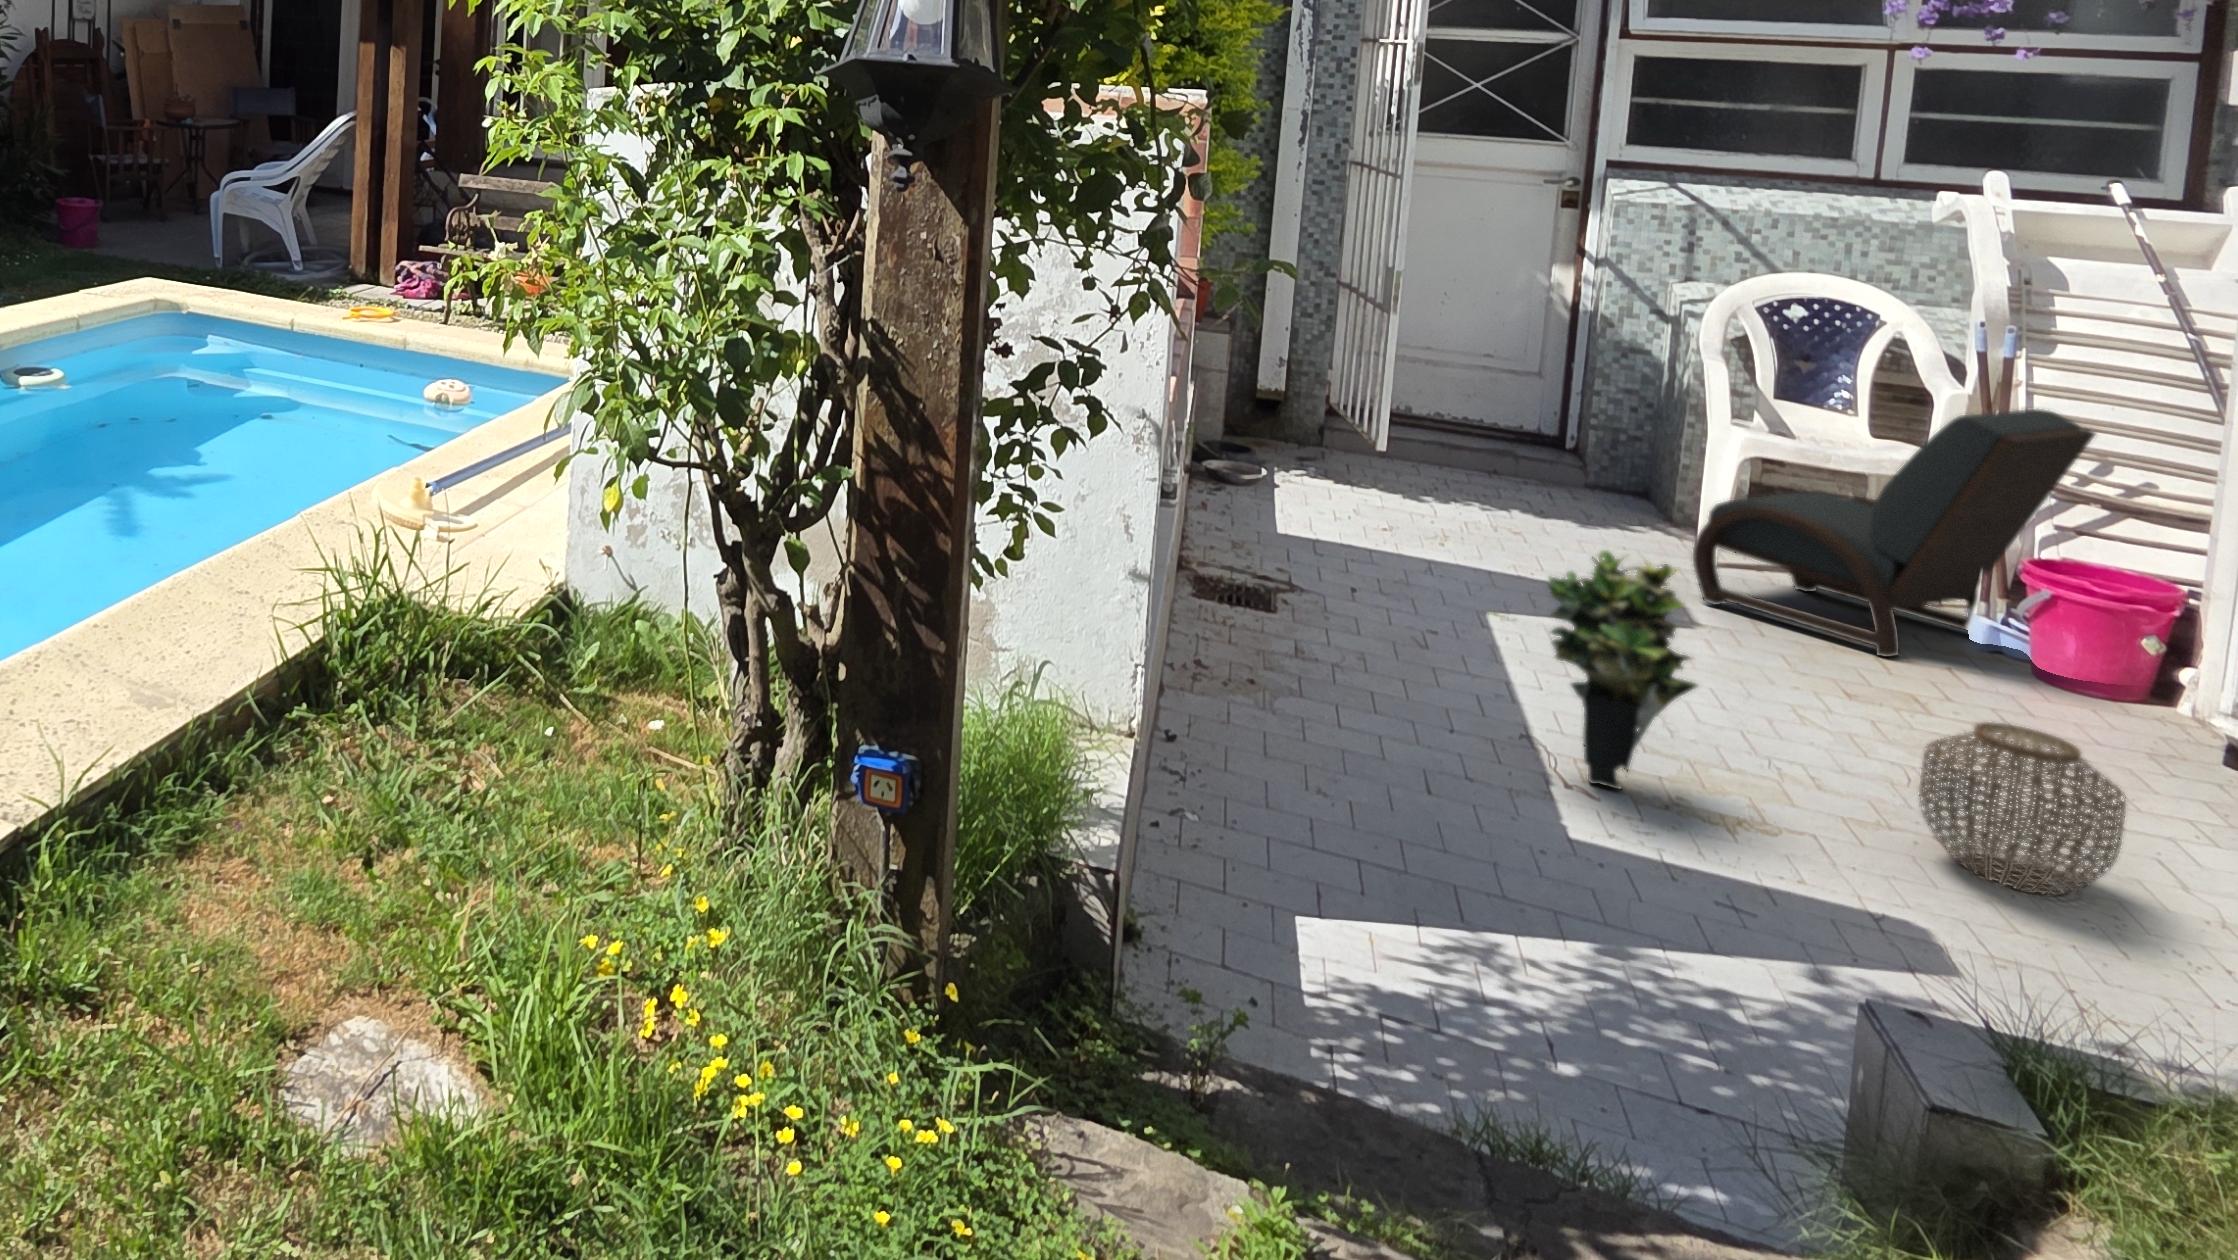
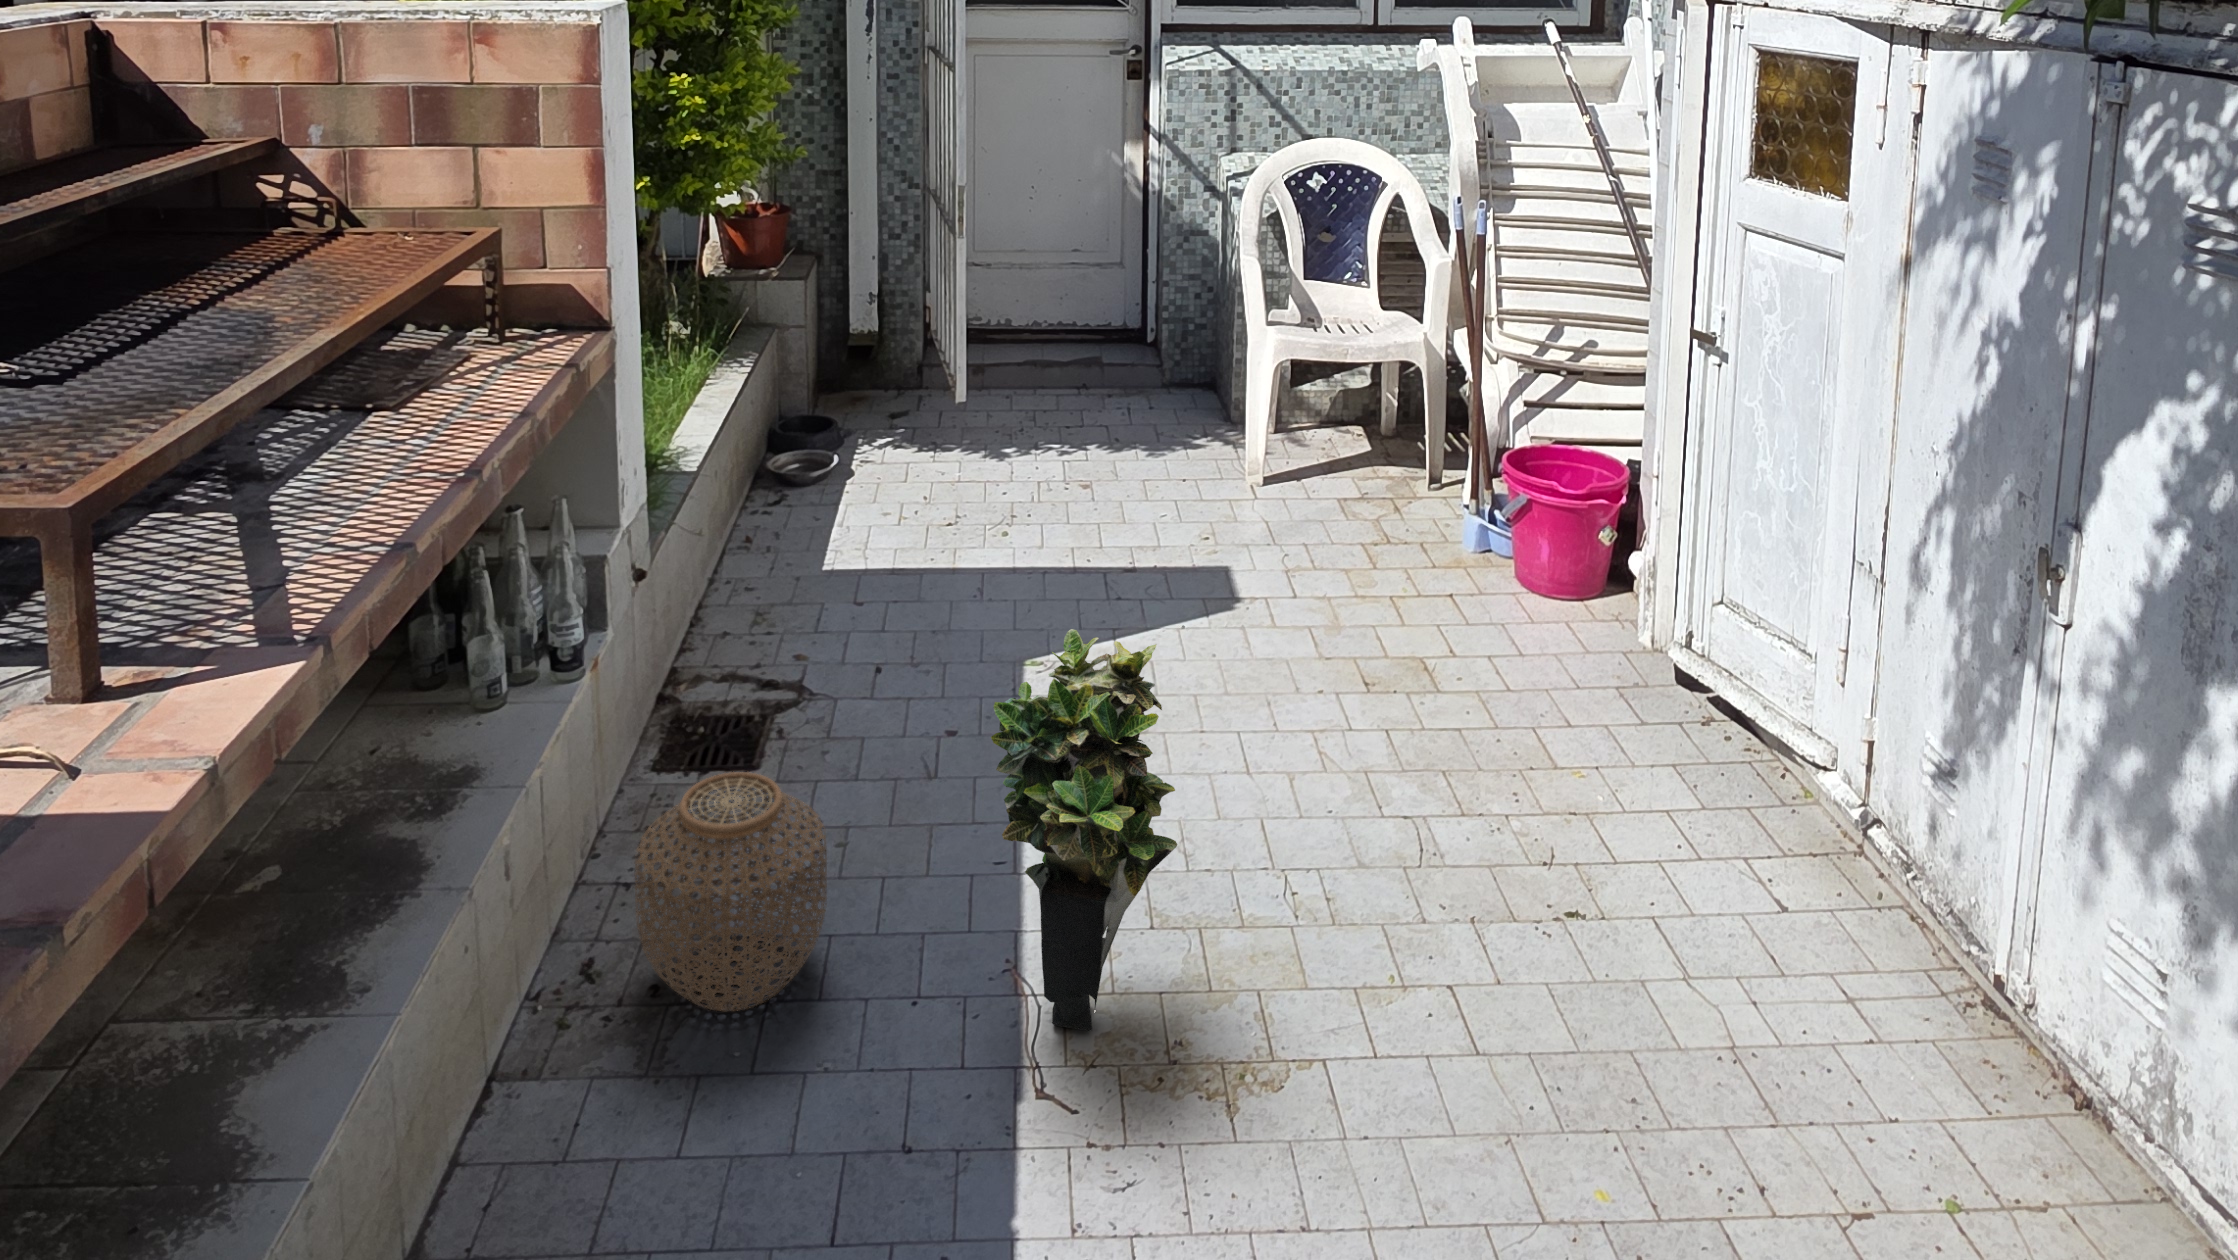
lounge chair: present [1693,409,2095,657] -> none [1225,282,1554,596]
woven basket: present [1919,722,2126,895] -> present [635,772,827,1011]

